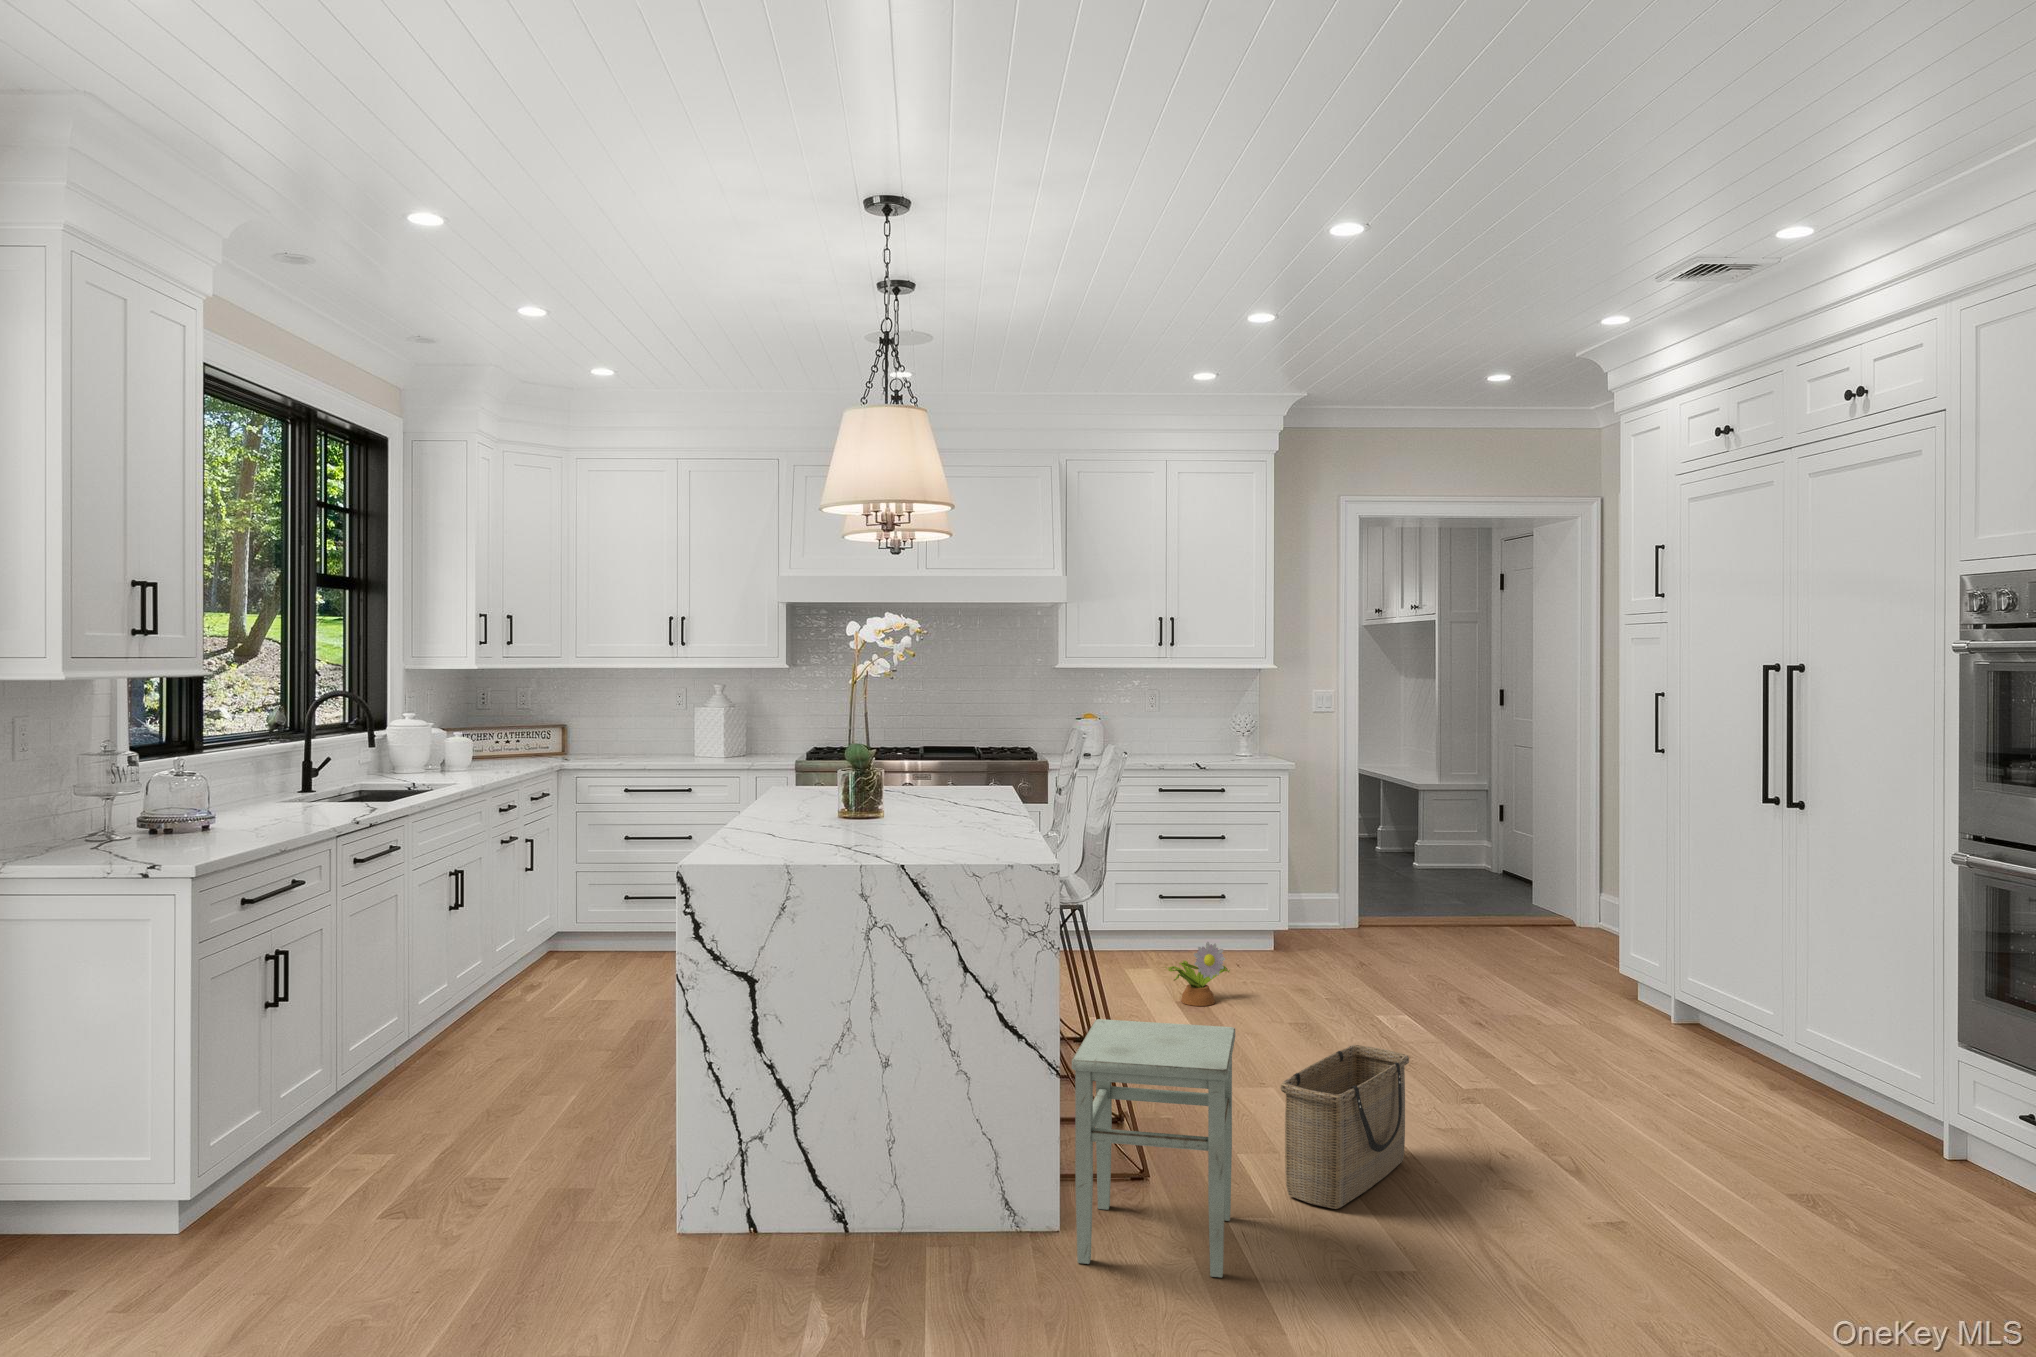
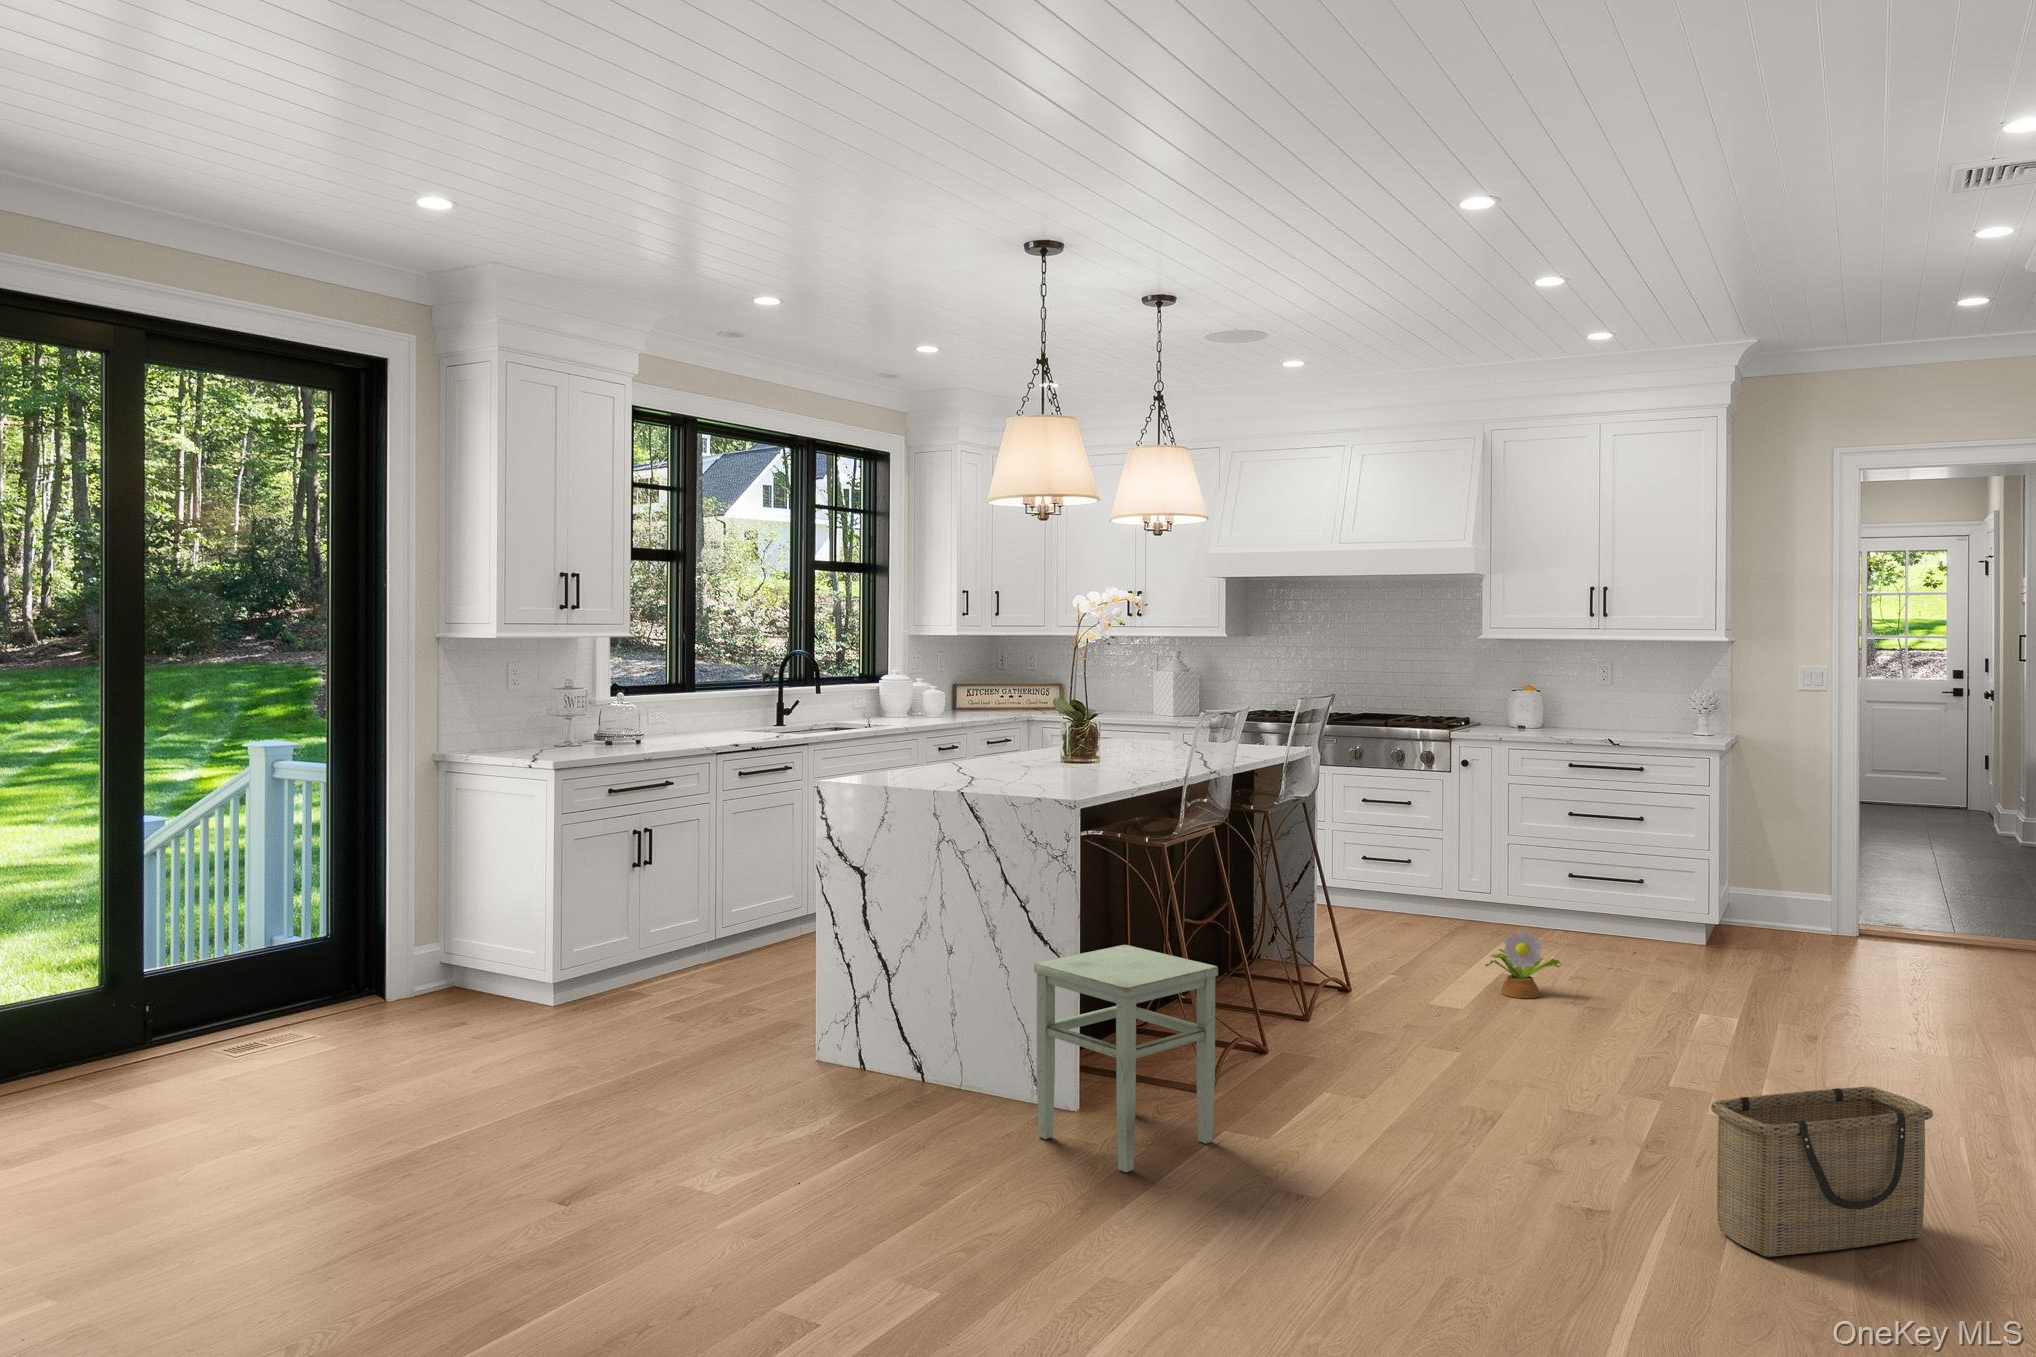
basket: present [1281,1045,1409,1209] -> present [1711,1087,1933,1257]

